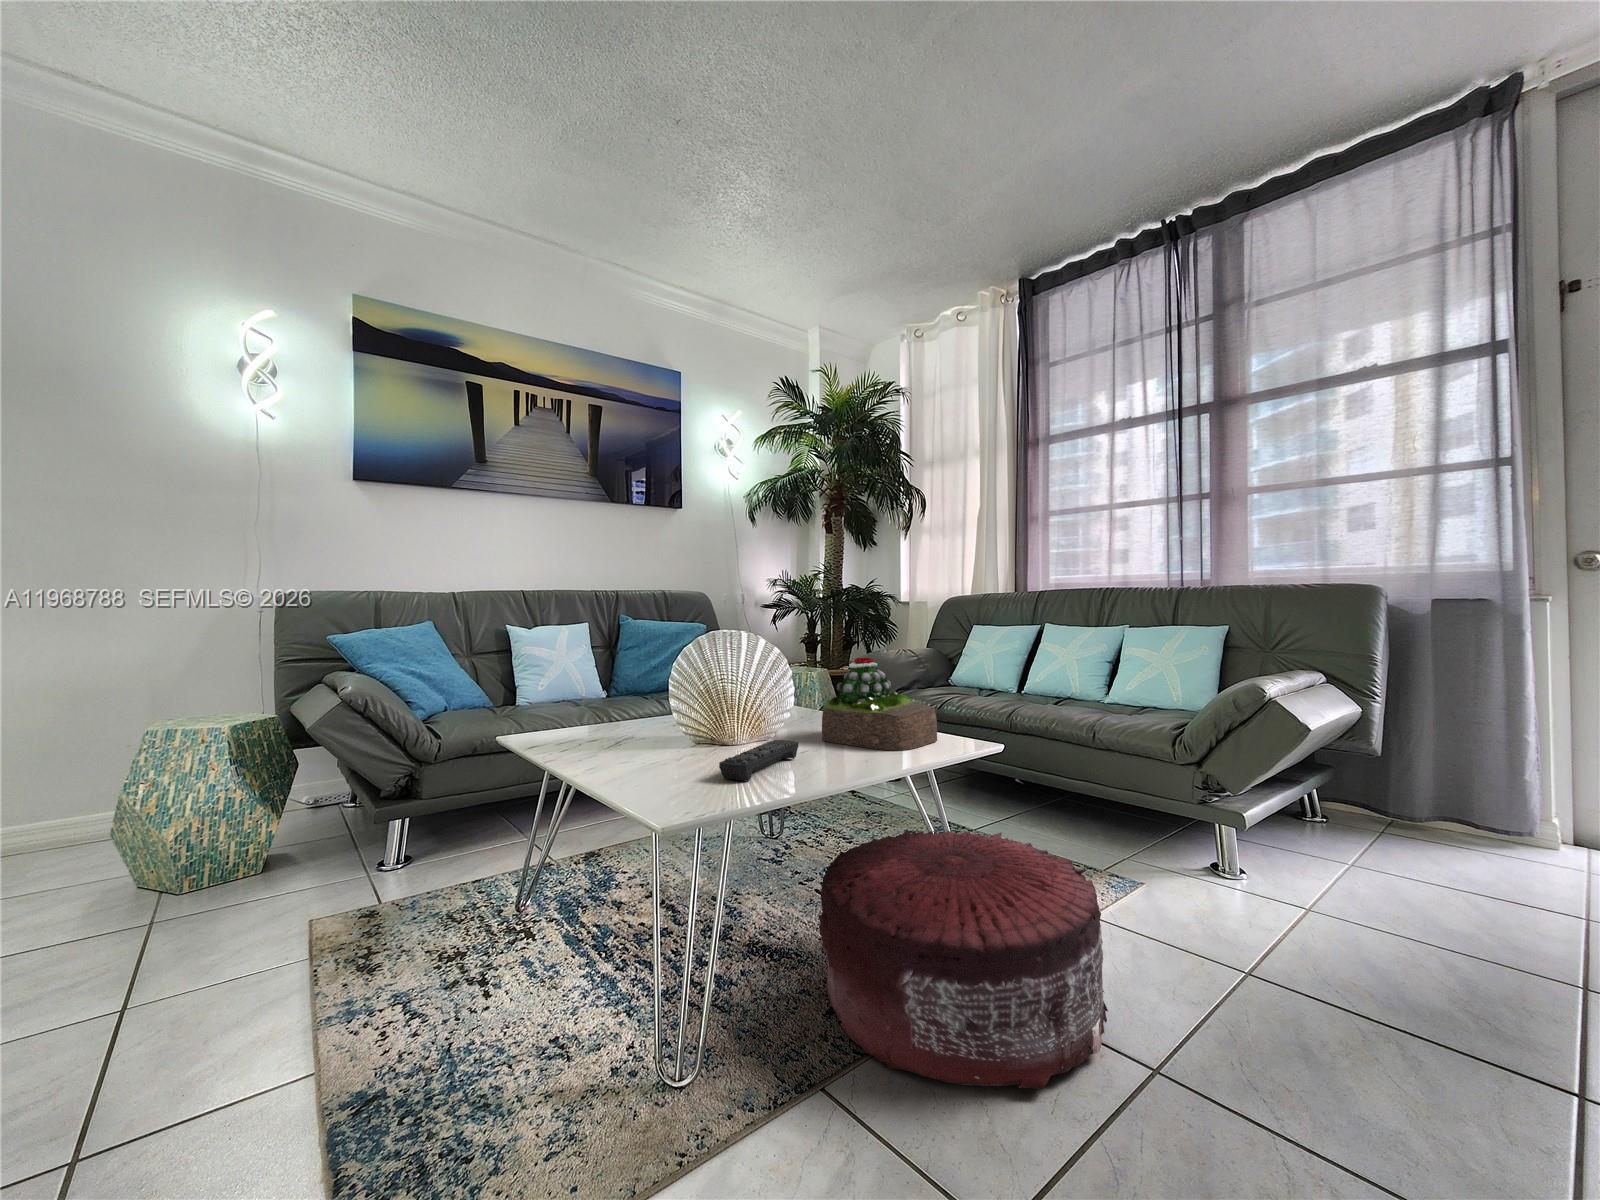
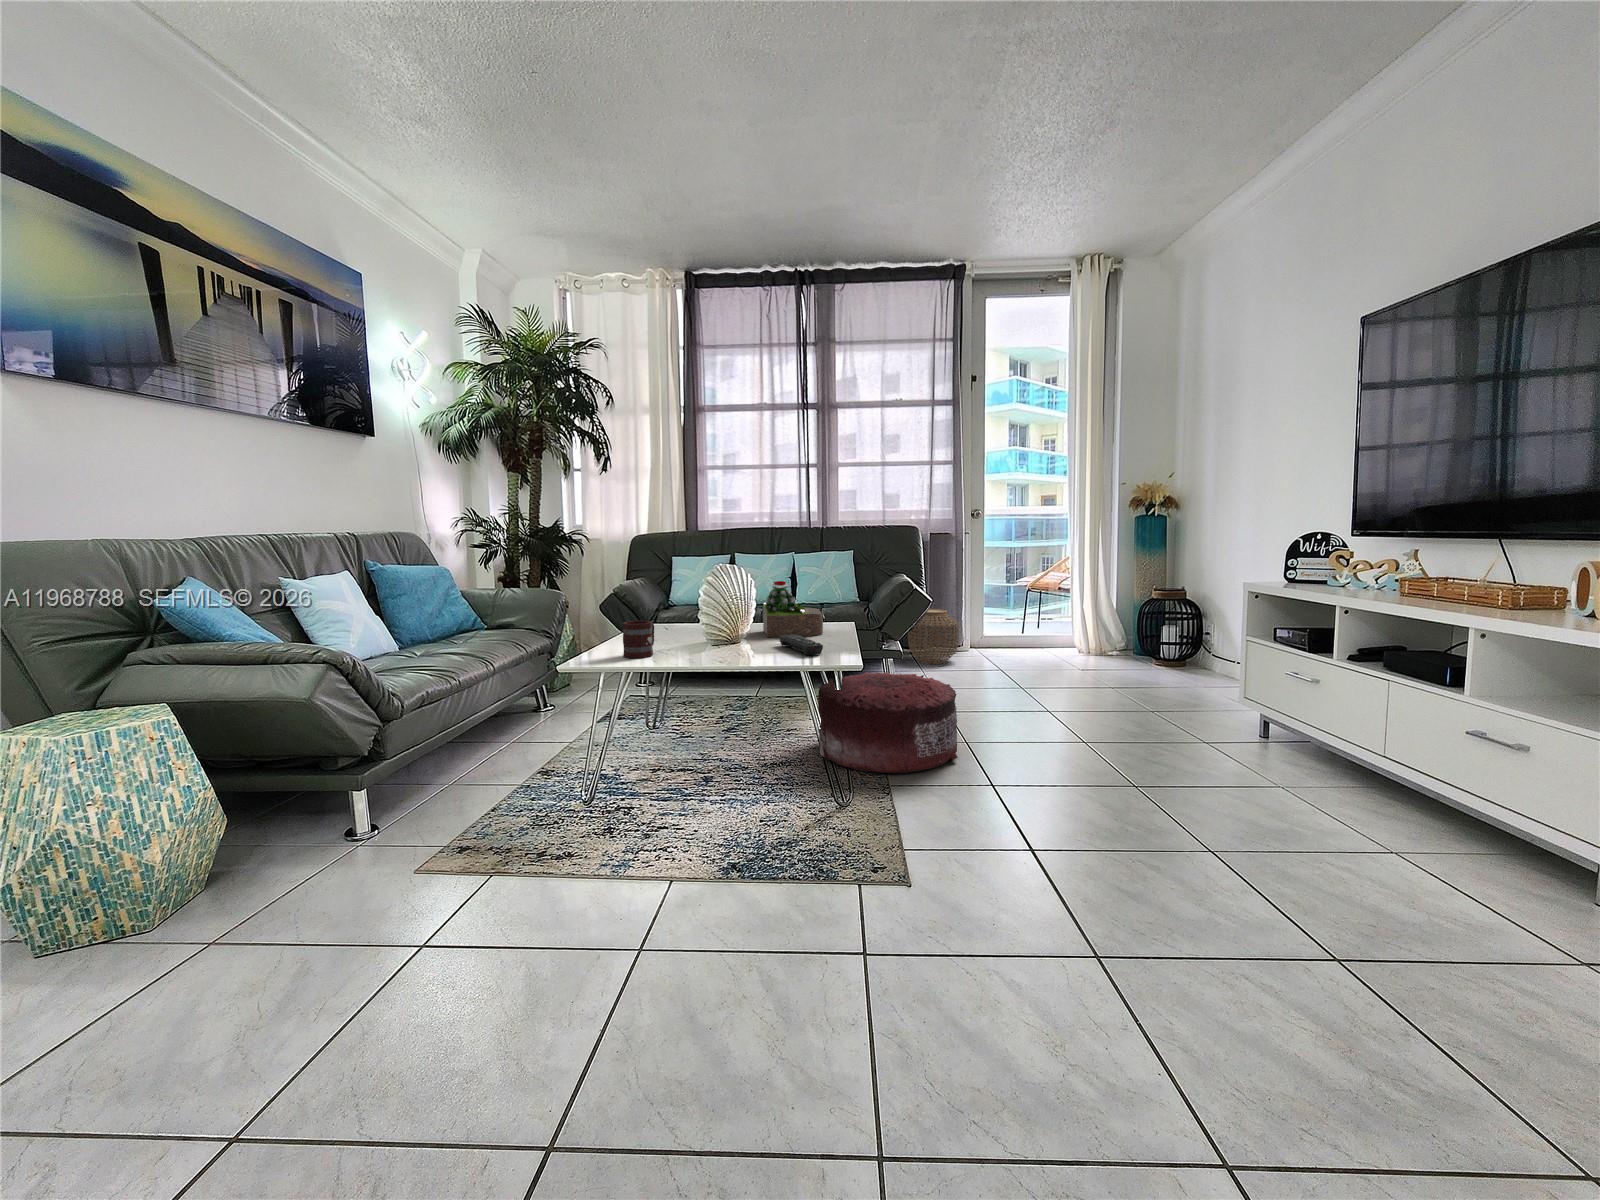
mug: none [589,692,646,740] -> present [622,621,654,658]
woven basket: none [1343,741,1477,858] -> present [908,609,959,664]

